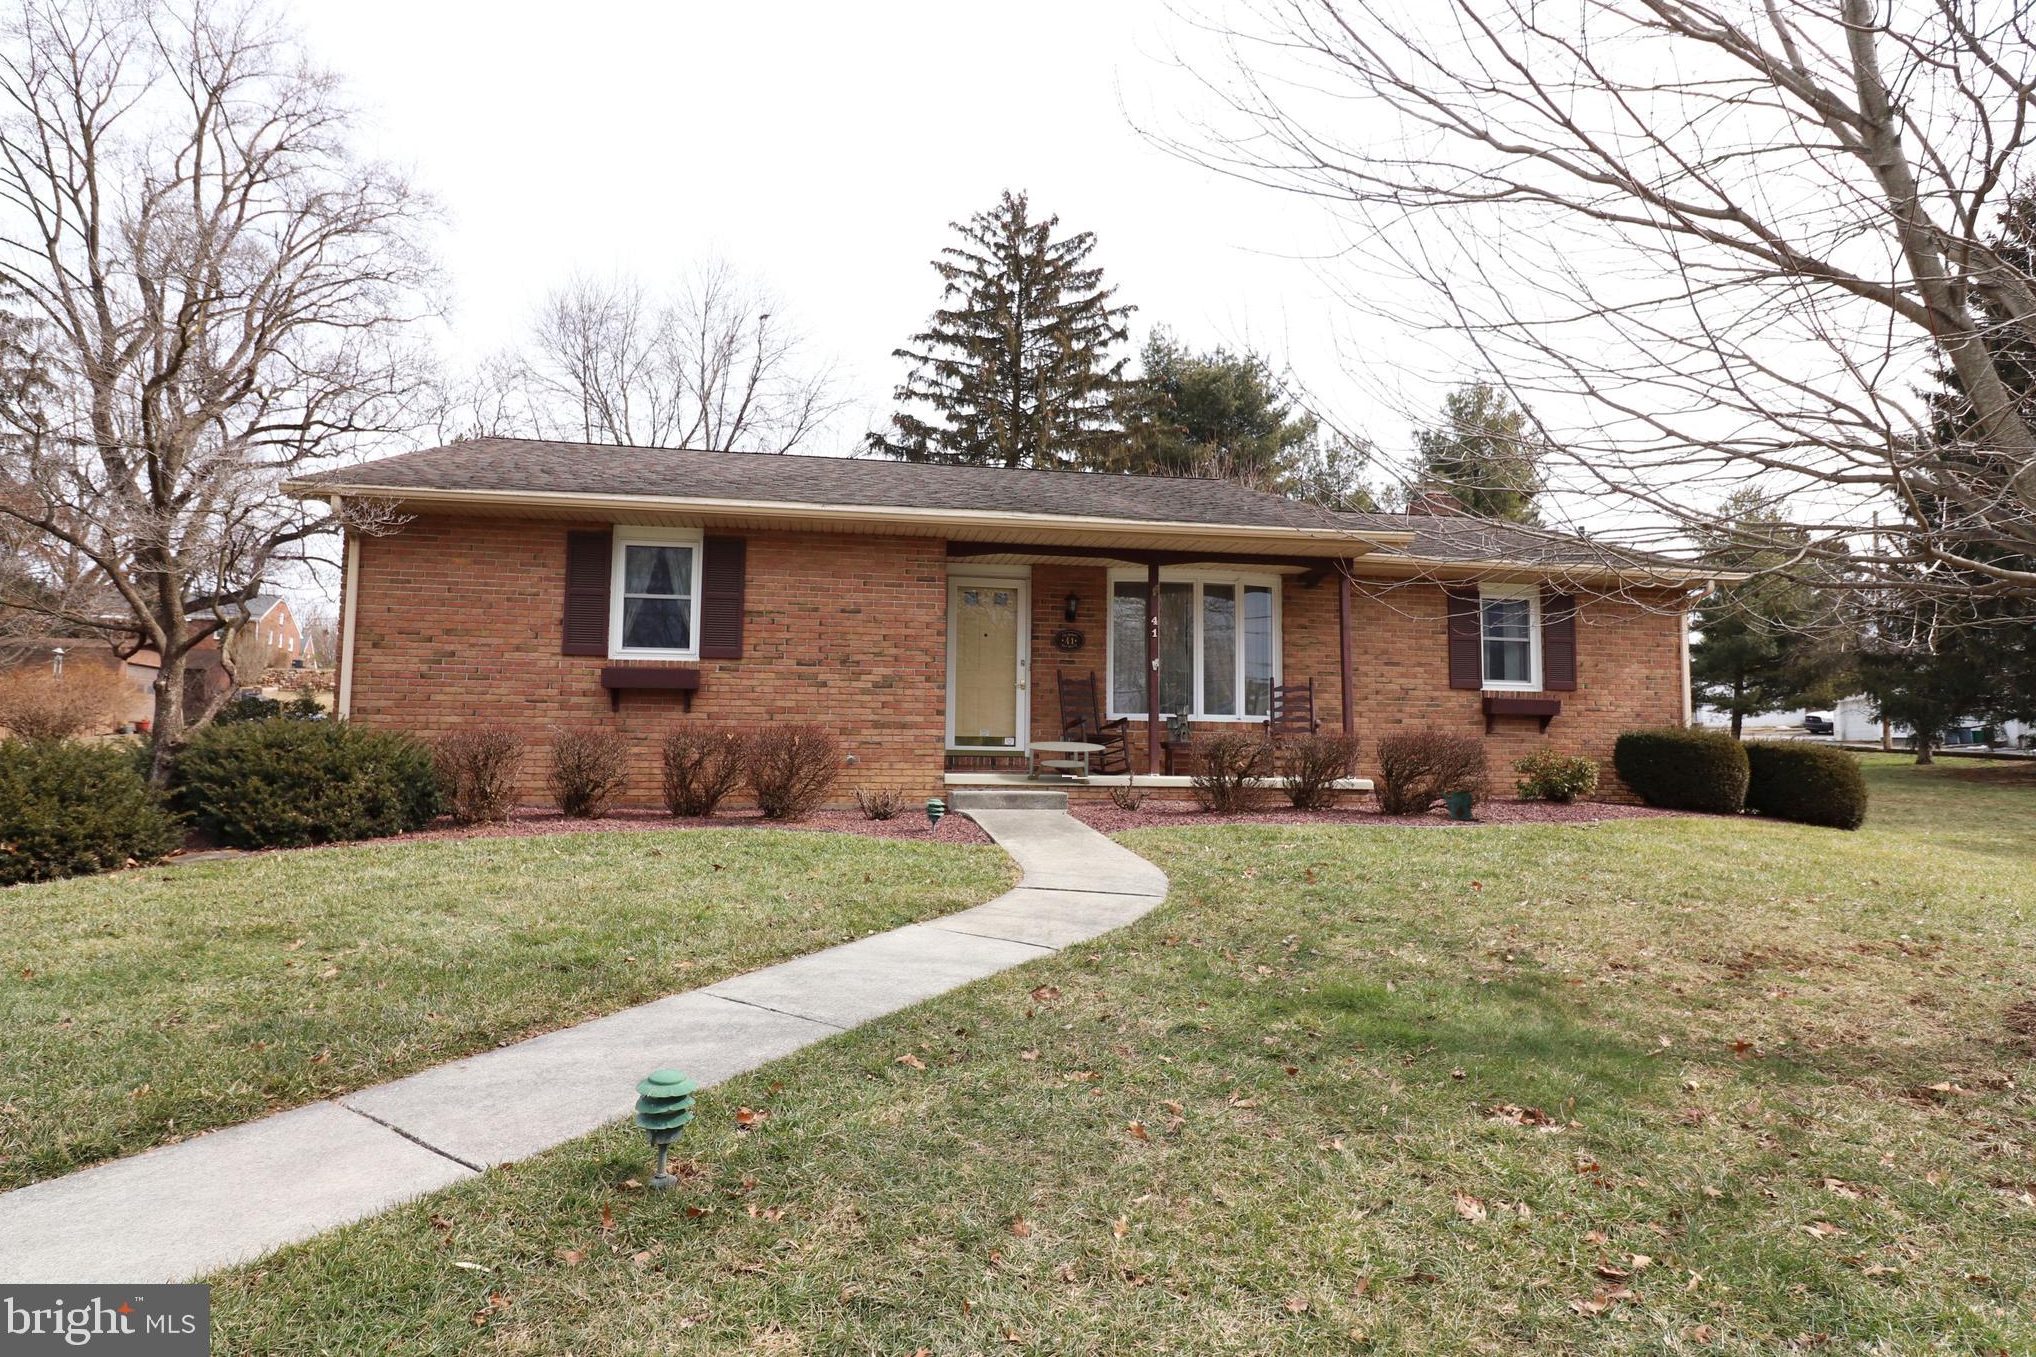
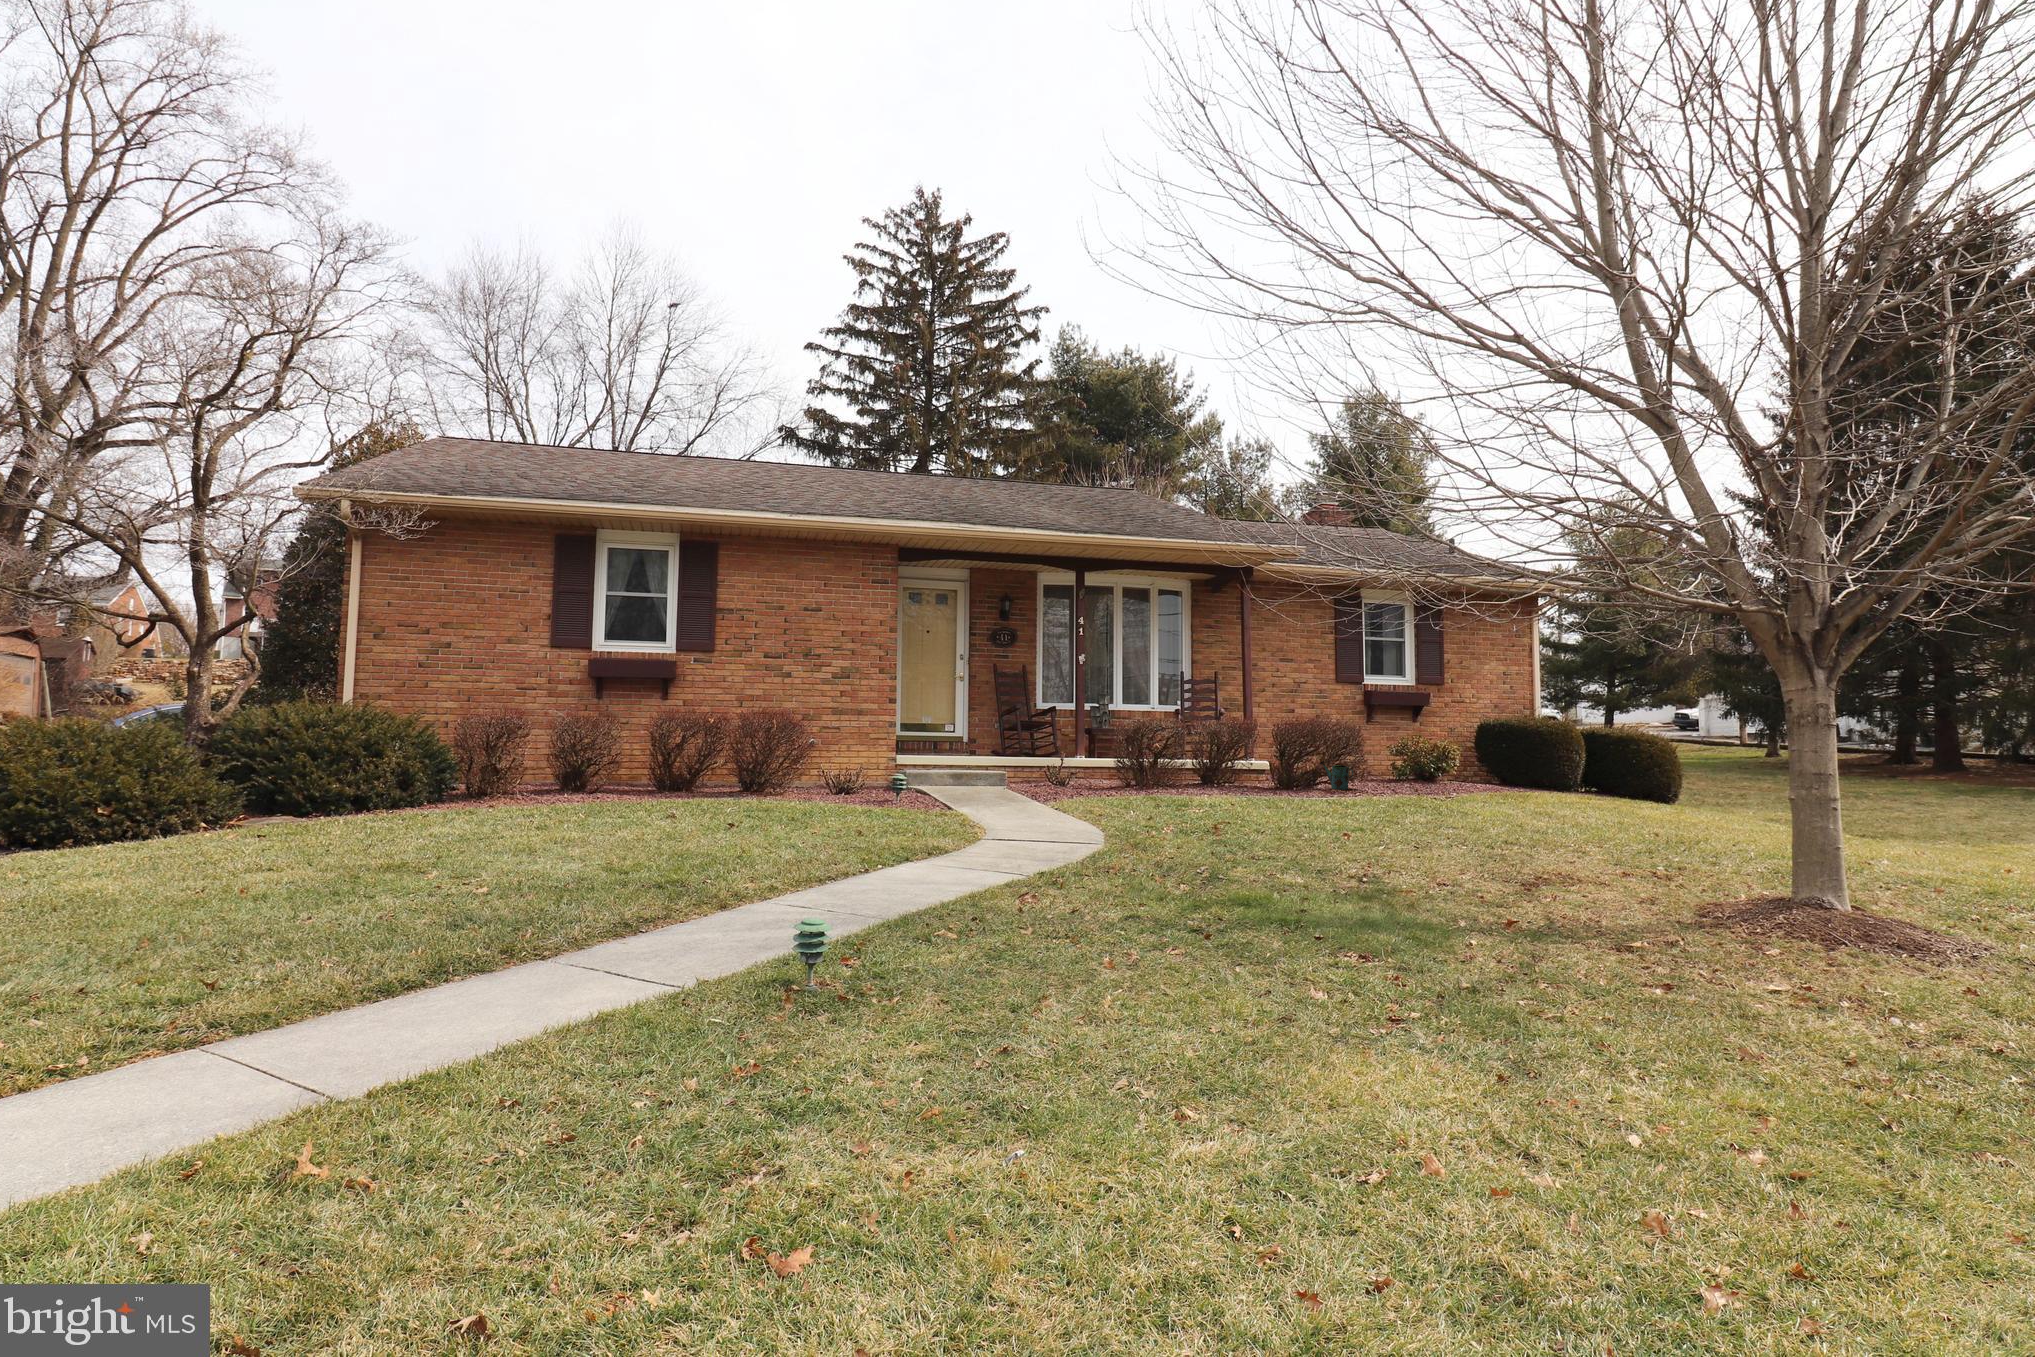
round table: present [1024,742,1105,784] -> none [964,730,1037,766]

